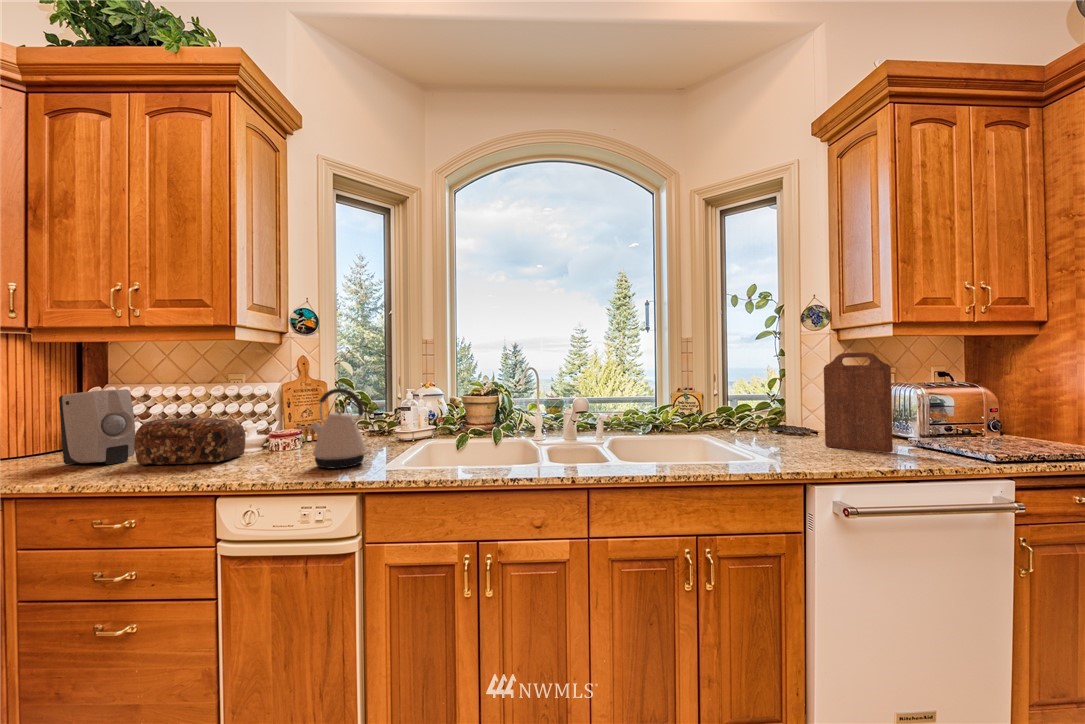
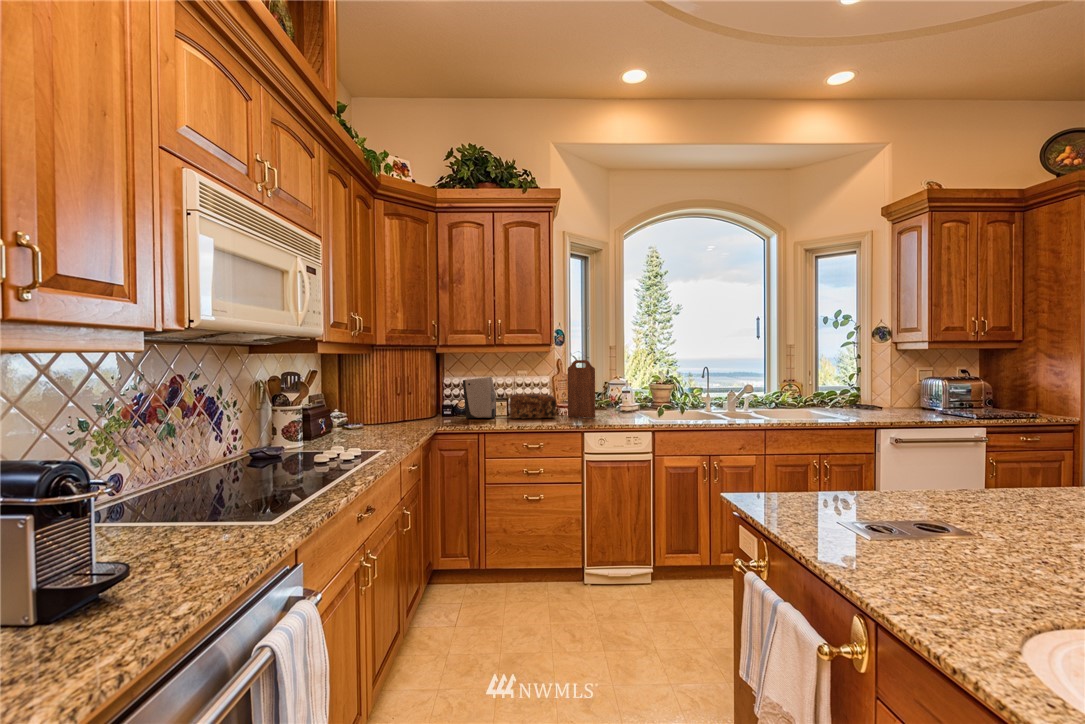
cutting board: present [824,352,893,452] -> present [568,360,595,418]
kettle: present [310,388,368,469] -> none [607,377,641,420]

